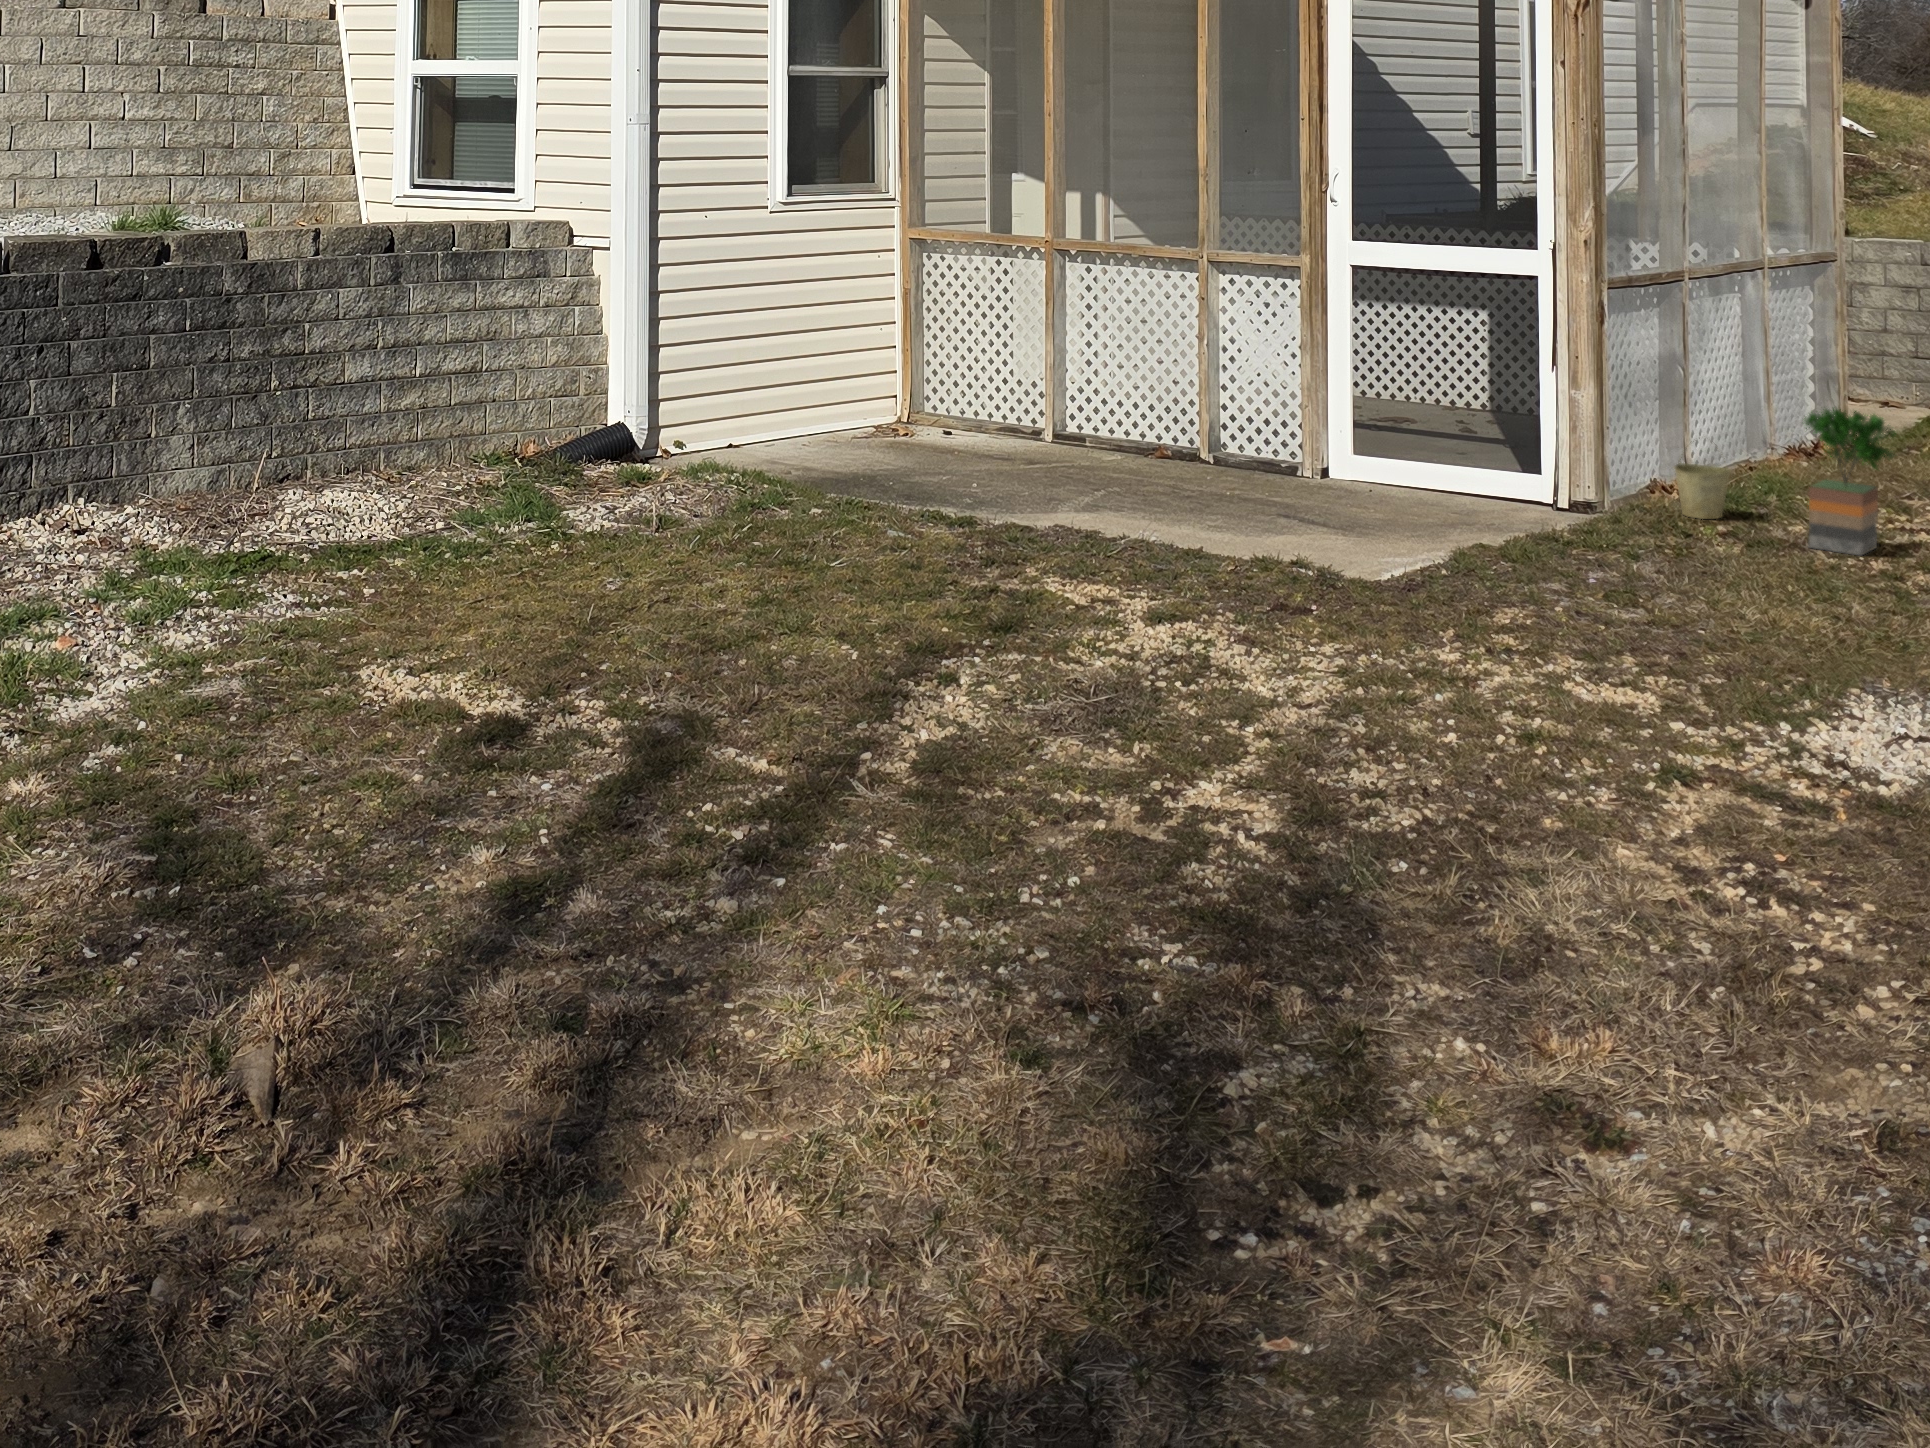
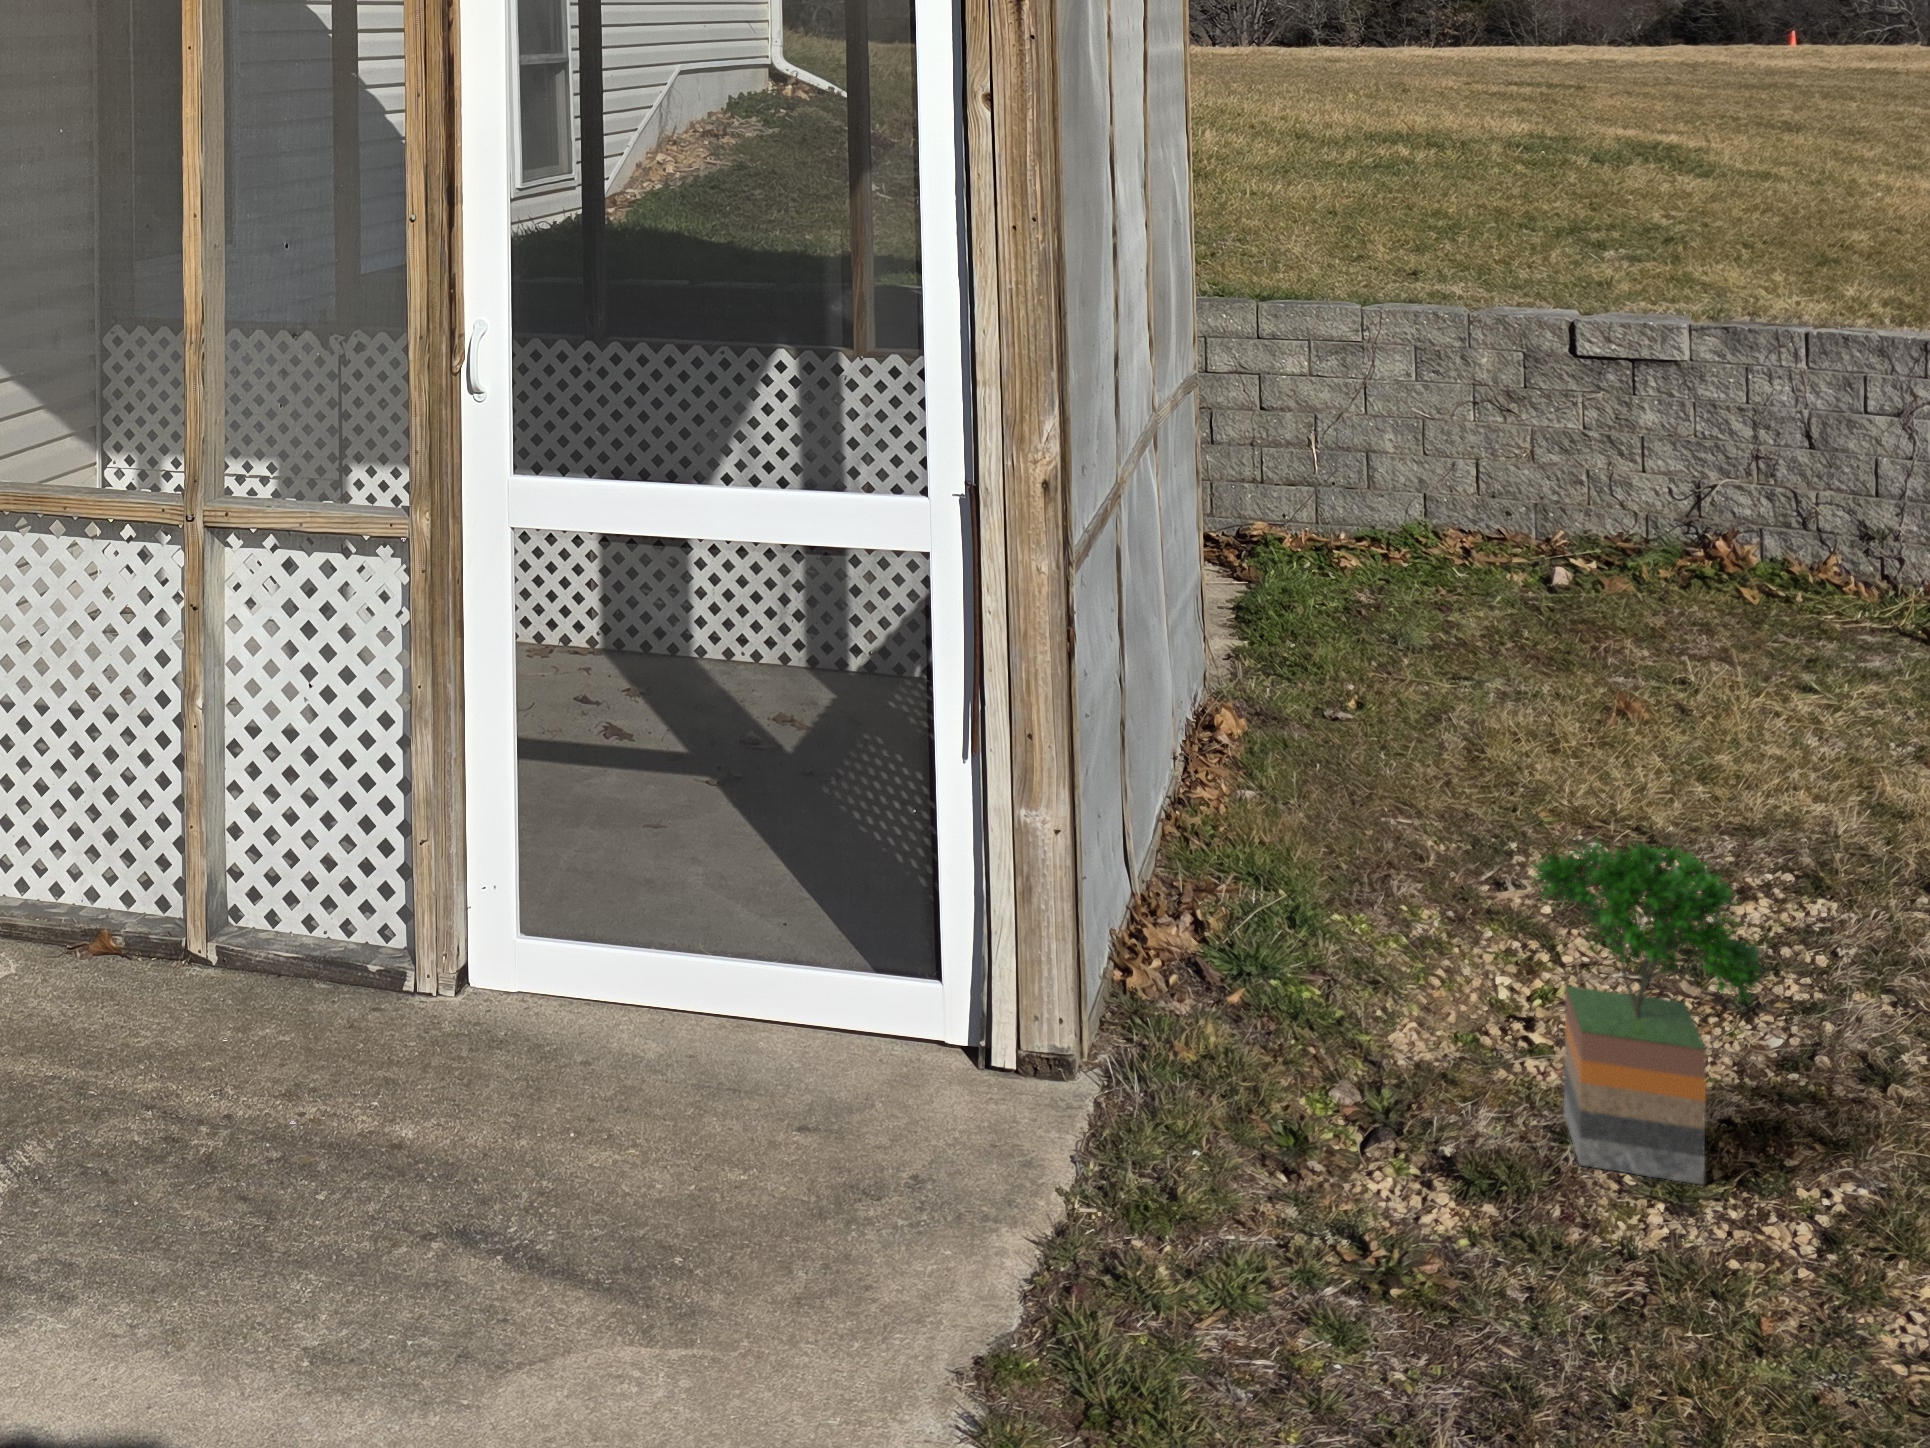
bucket: present [1674,438,1731,519] -> none [1199,871,1318,1054]

